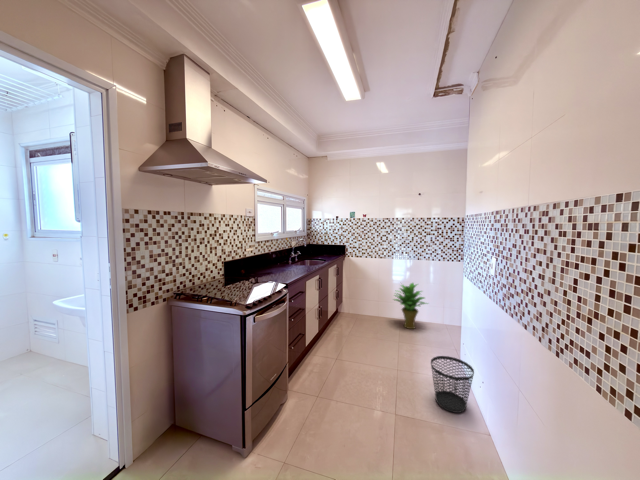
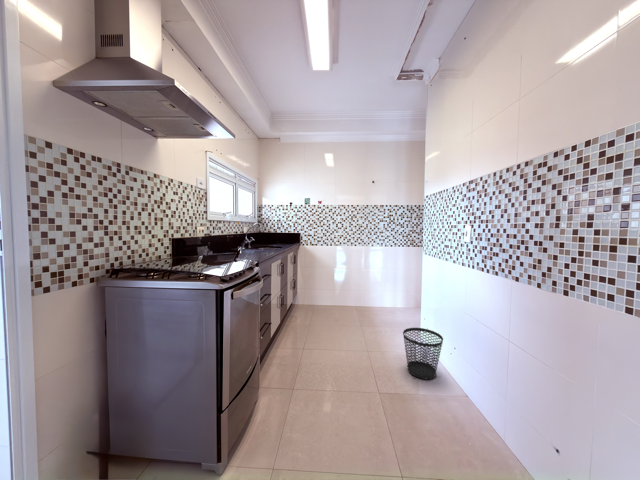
potted plant: present [394,283,426,329] -> none [349,267,382,312]

